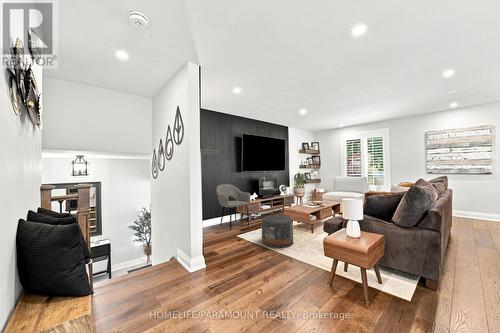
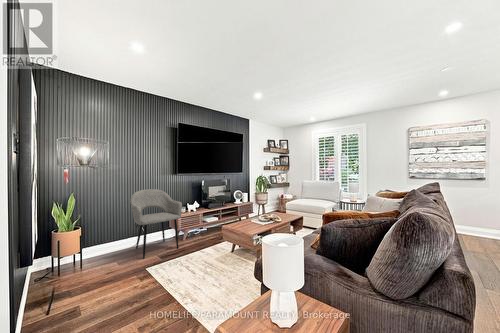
pouf: present [262,215,293,248] -> none [173,240,225,302]

